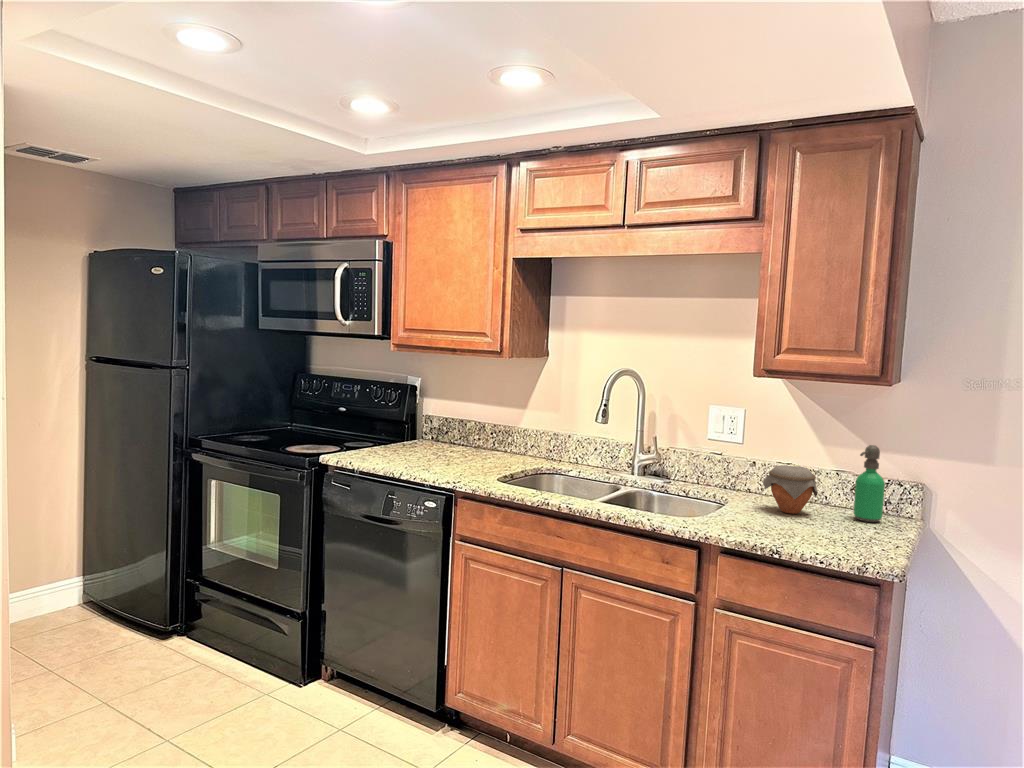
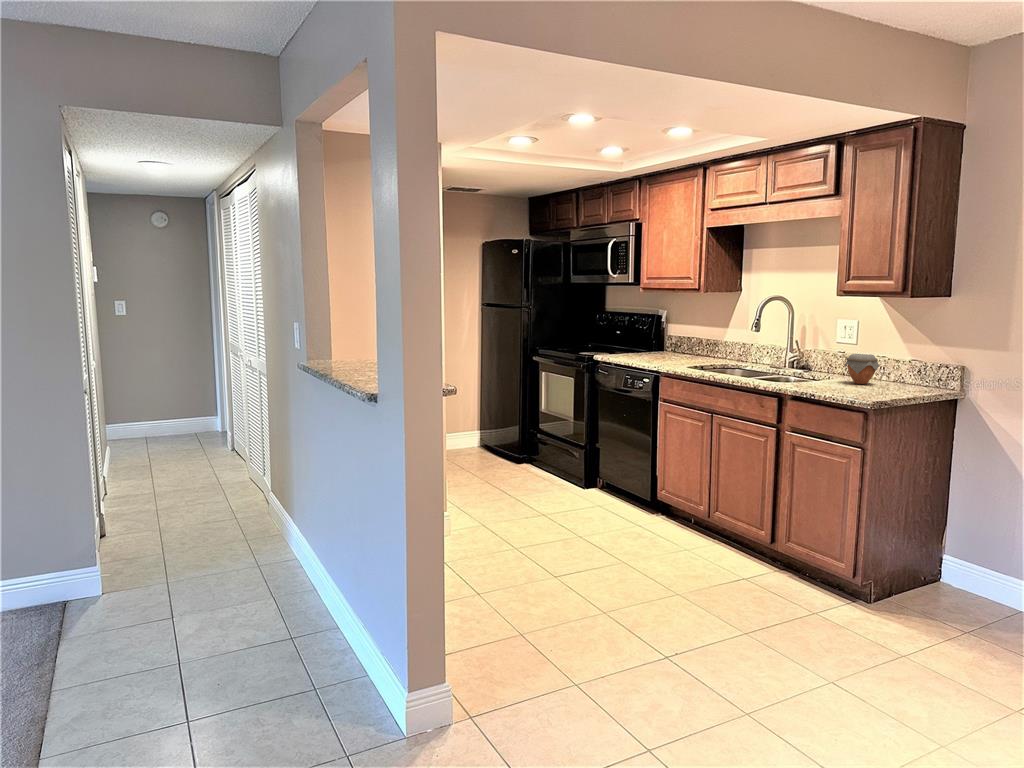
soap dispenser: present [854,445,885,522] -> none [901,338,923,389]

